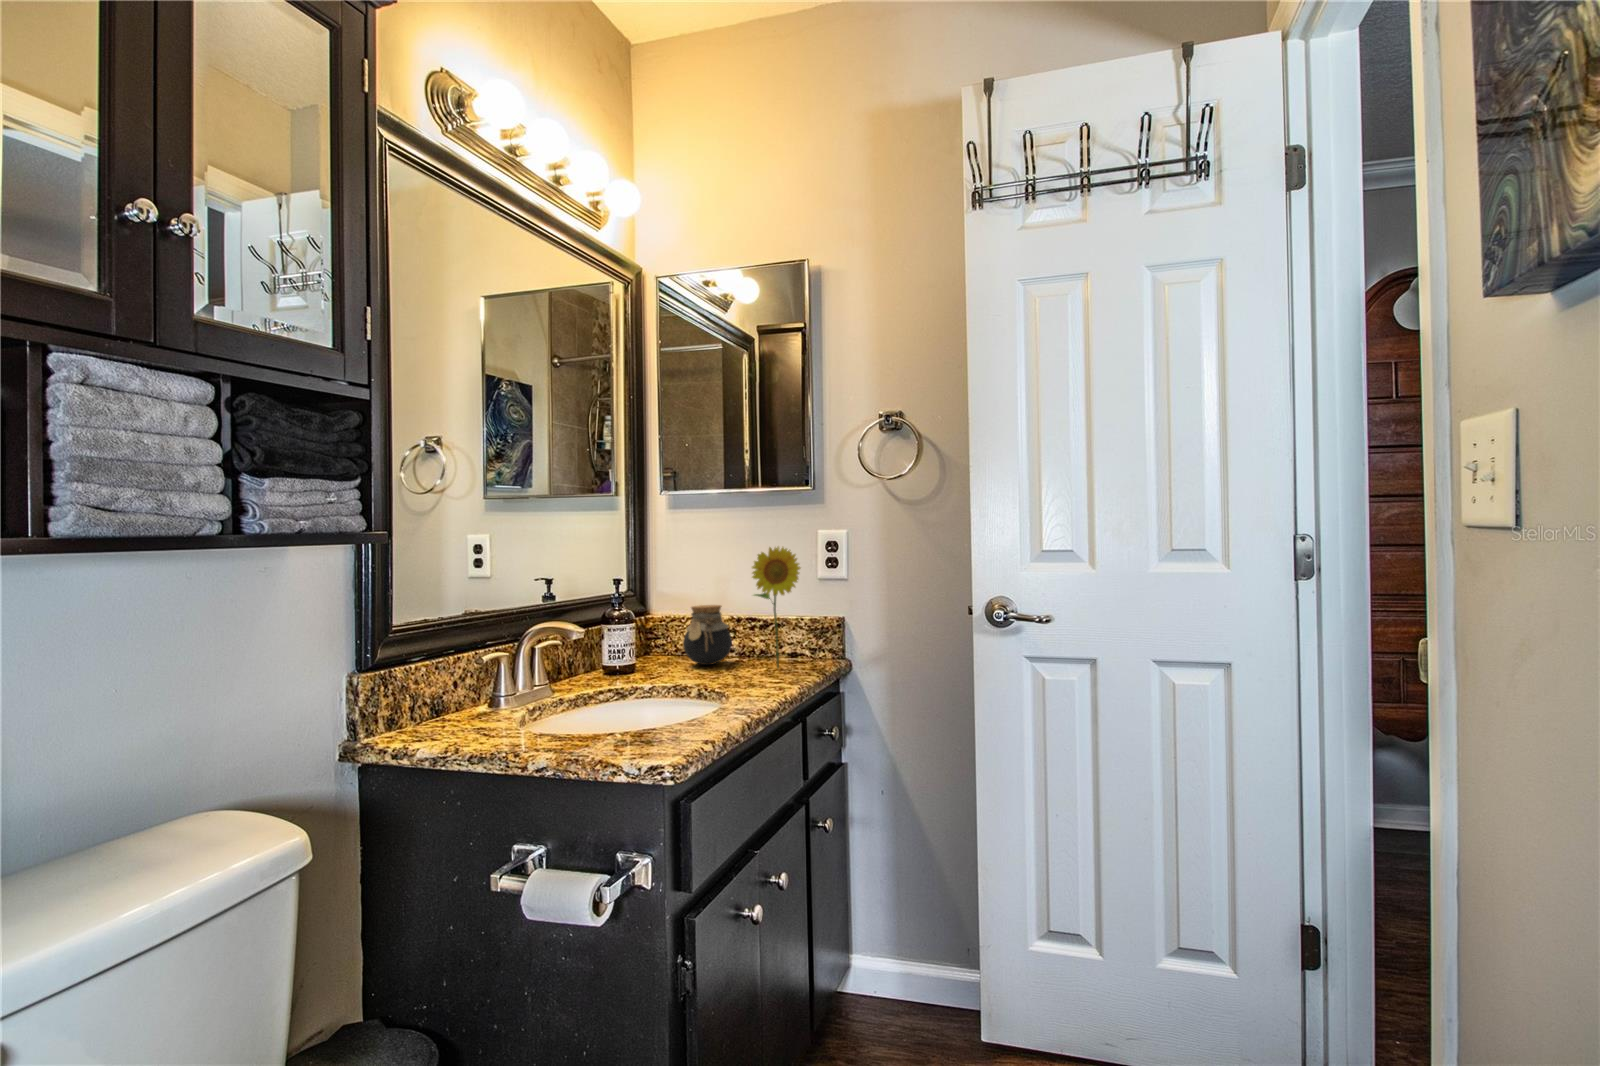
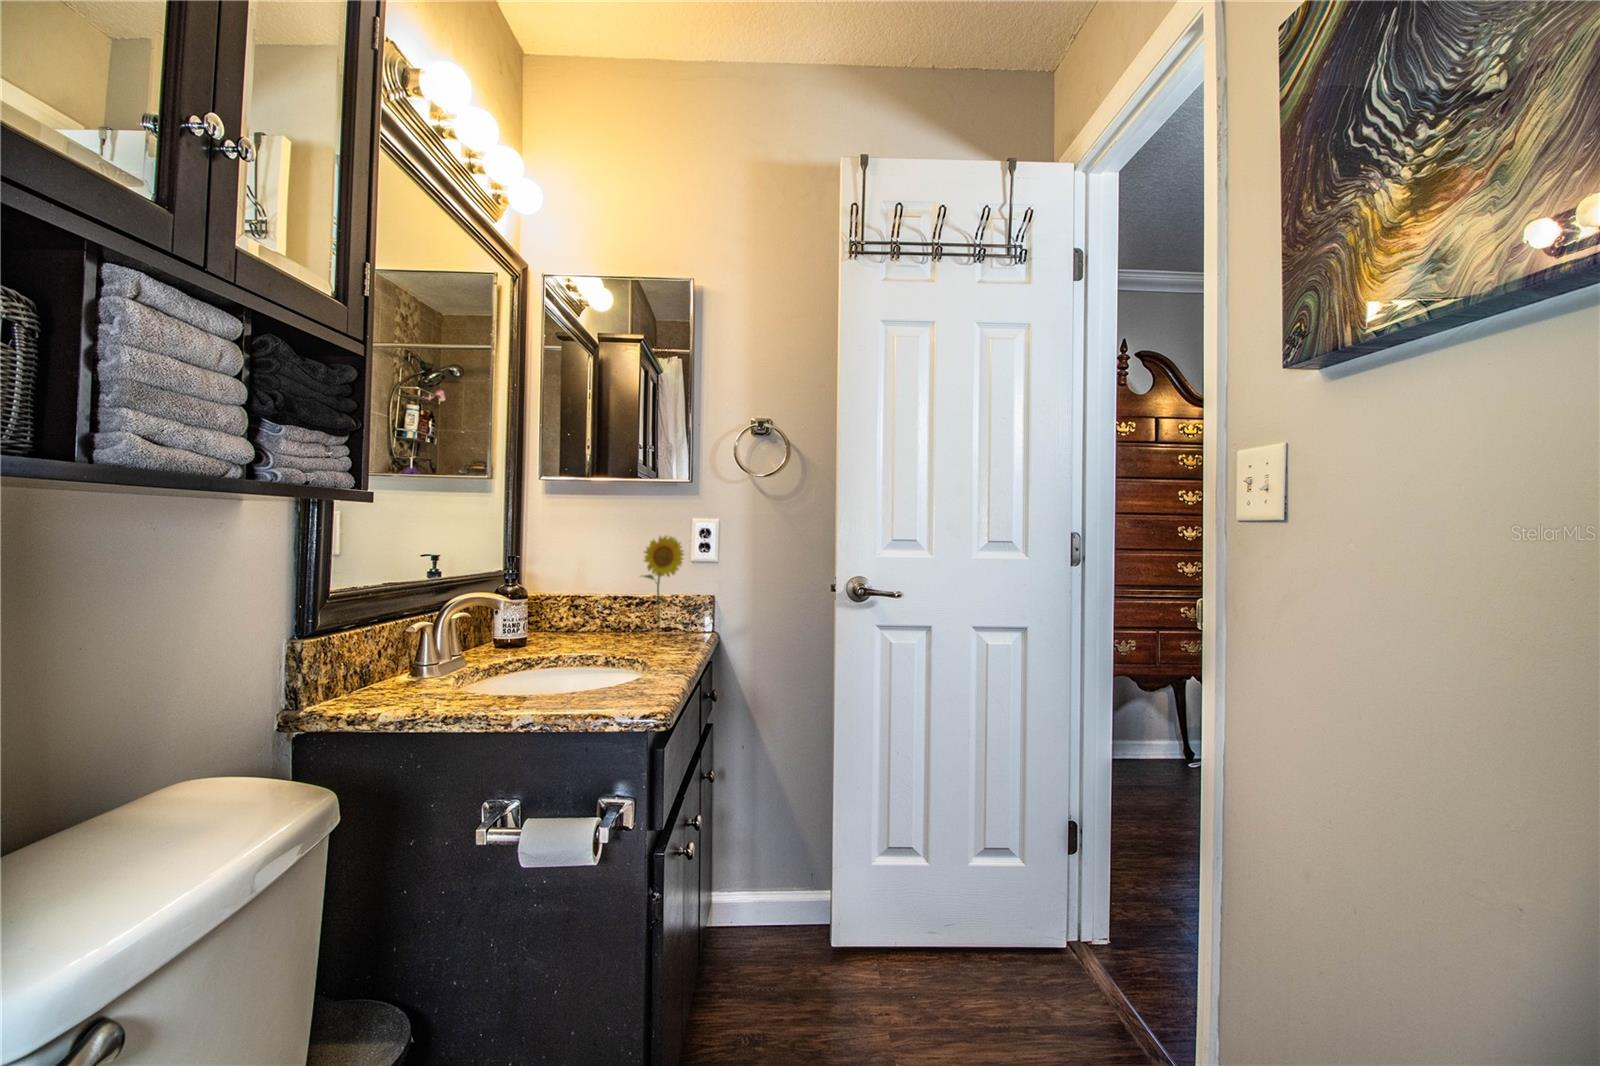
jar: present [683,605,732,665] -> none [564,585,611,639]

